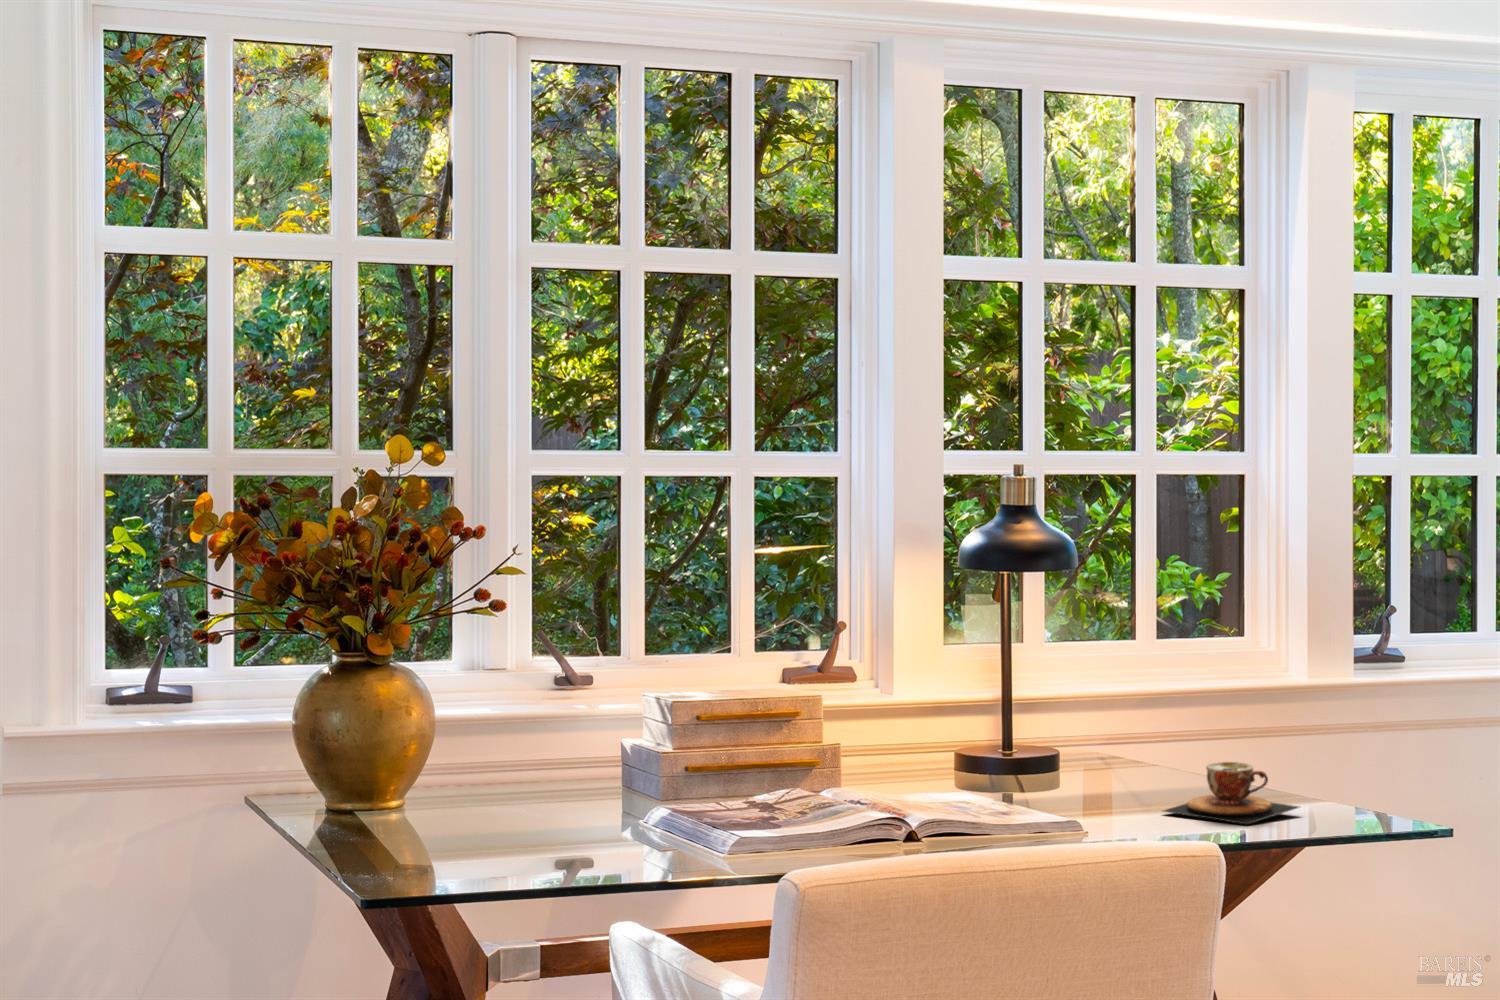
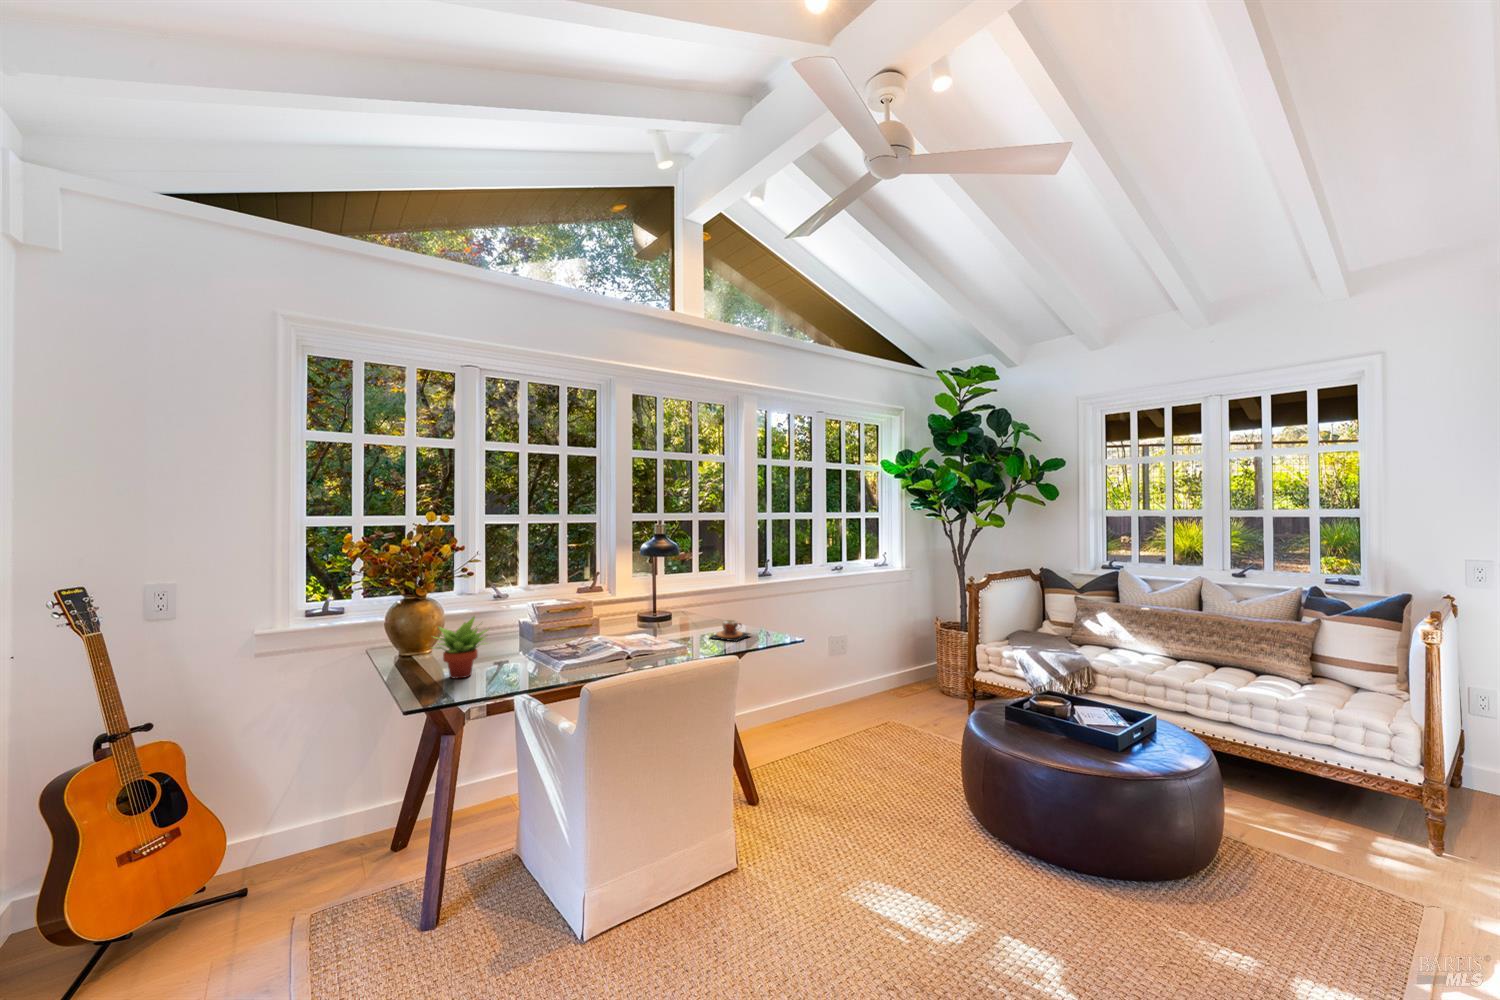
succulent plant: none [391,701,542,861] -> present [432,616,488,678]

